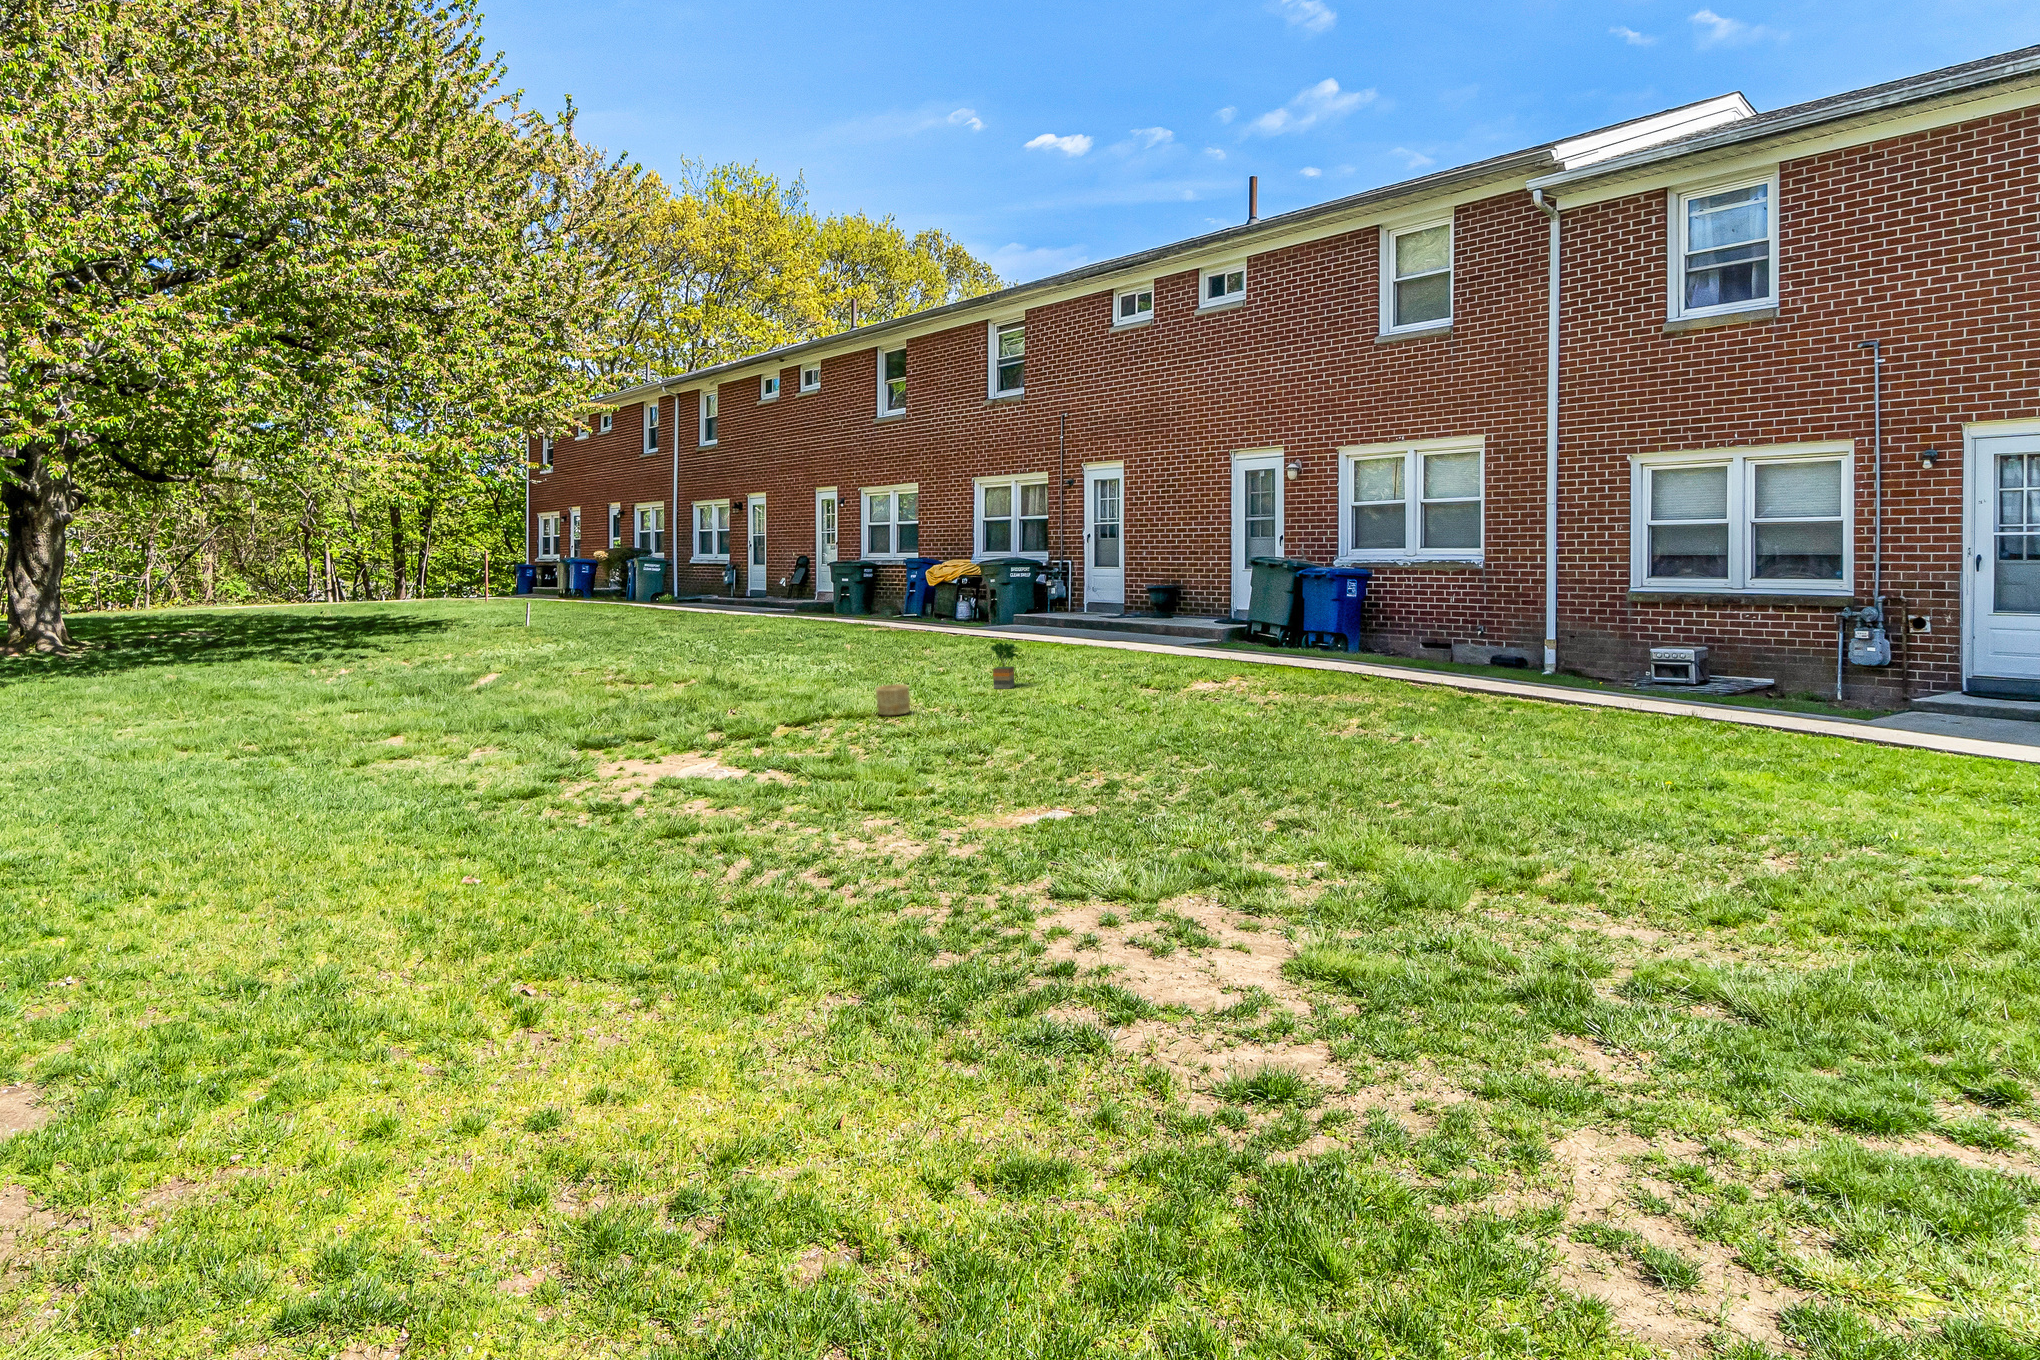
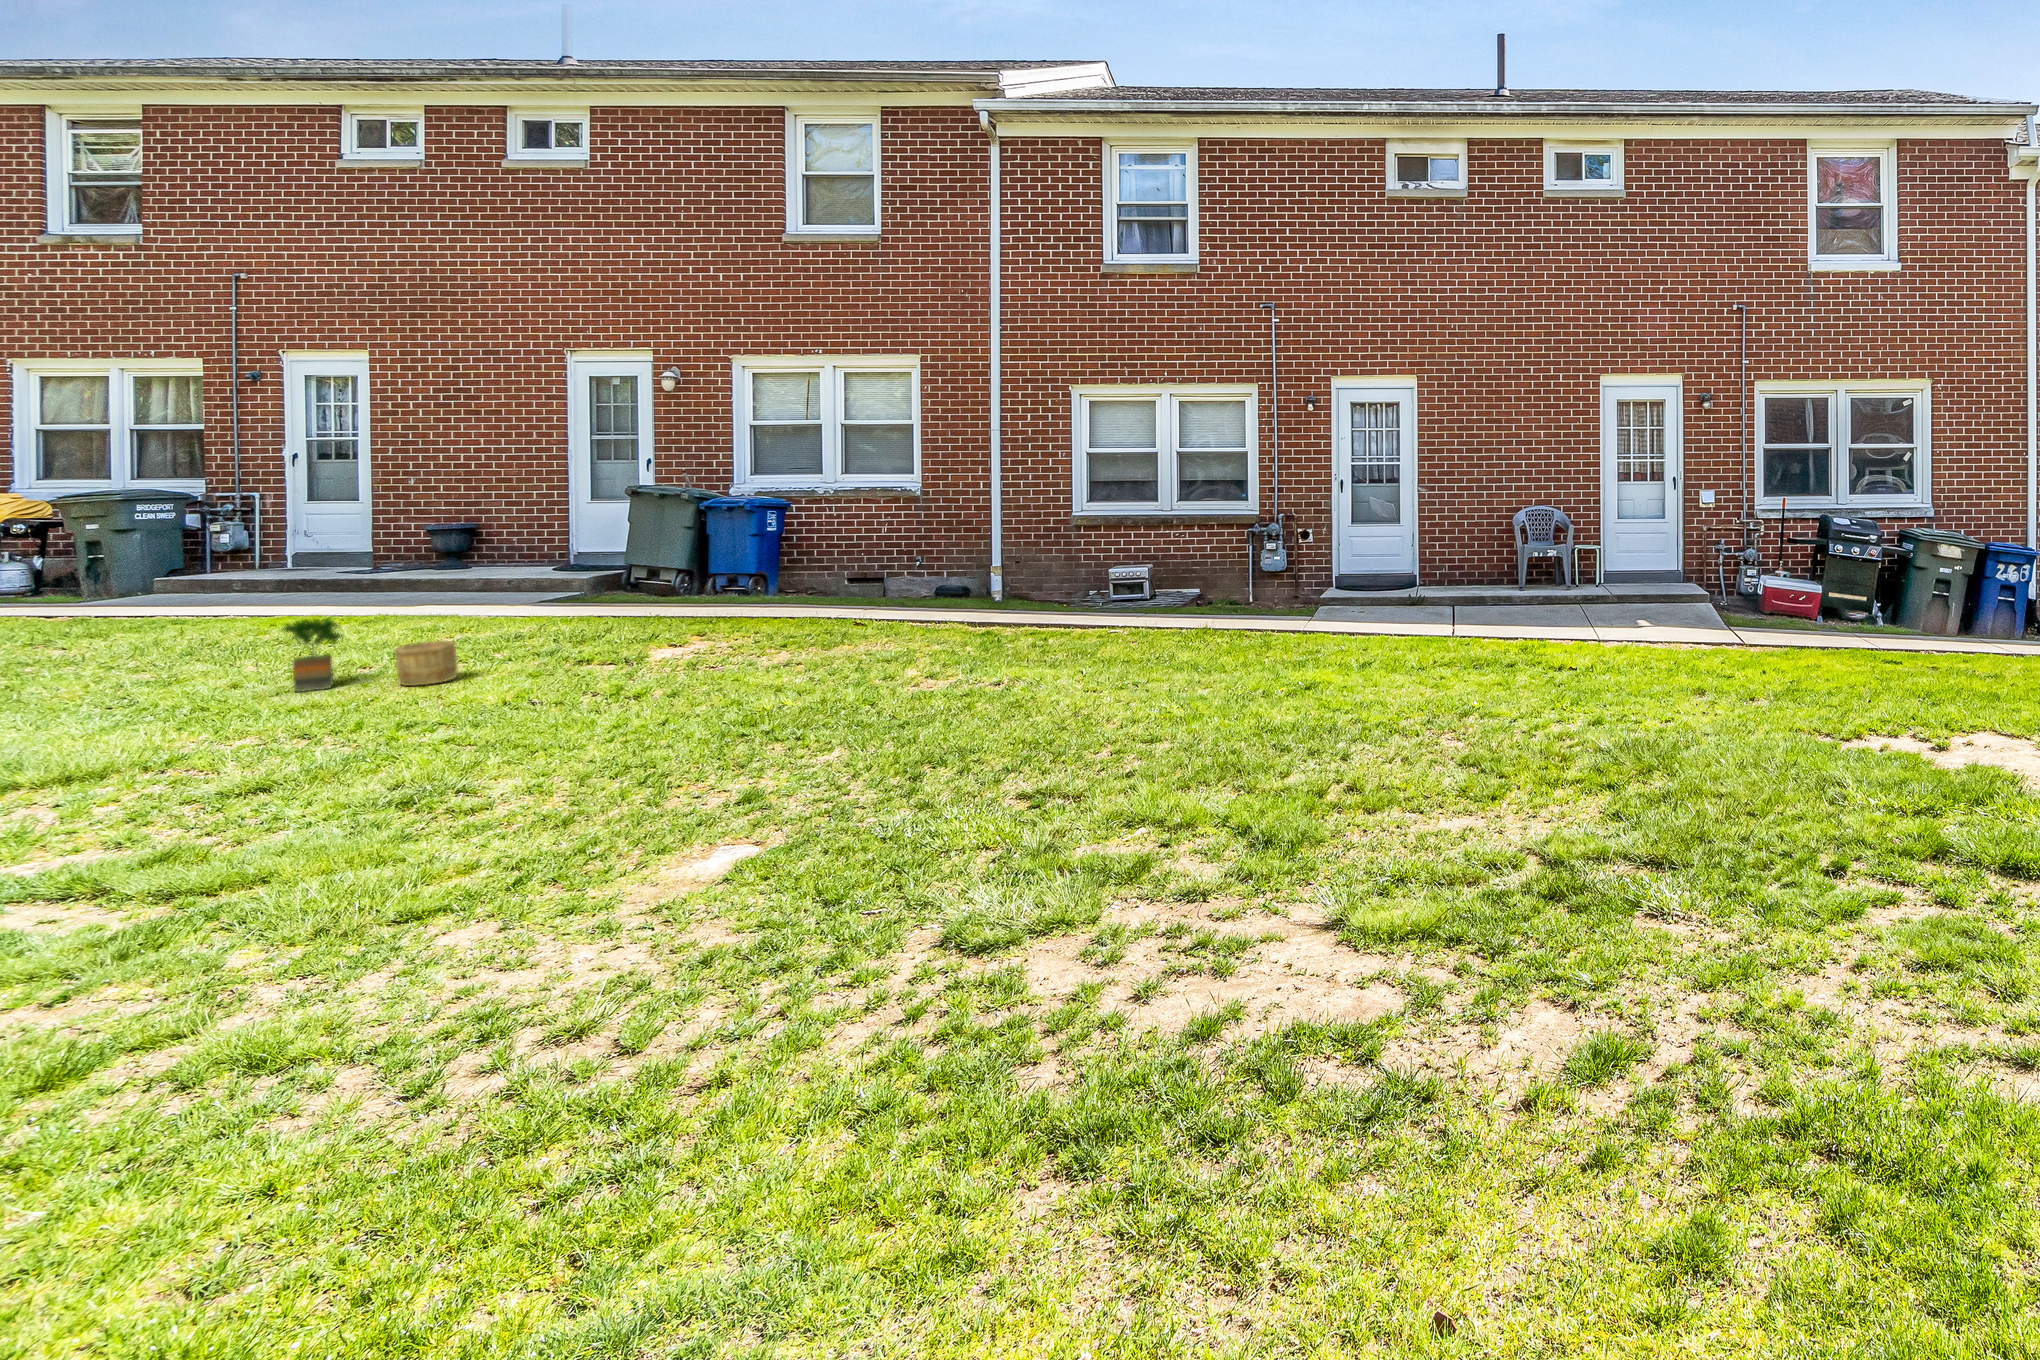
wooden bucket: present [876,684,910,715] -> present [394,641,457,686]

